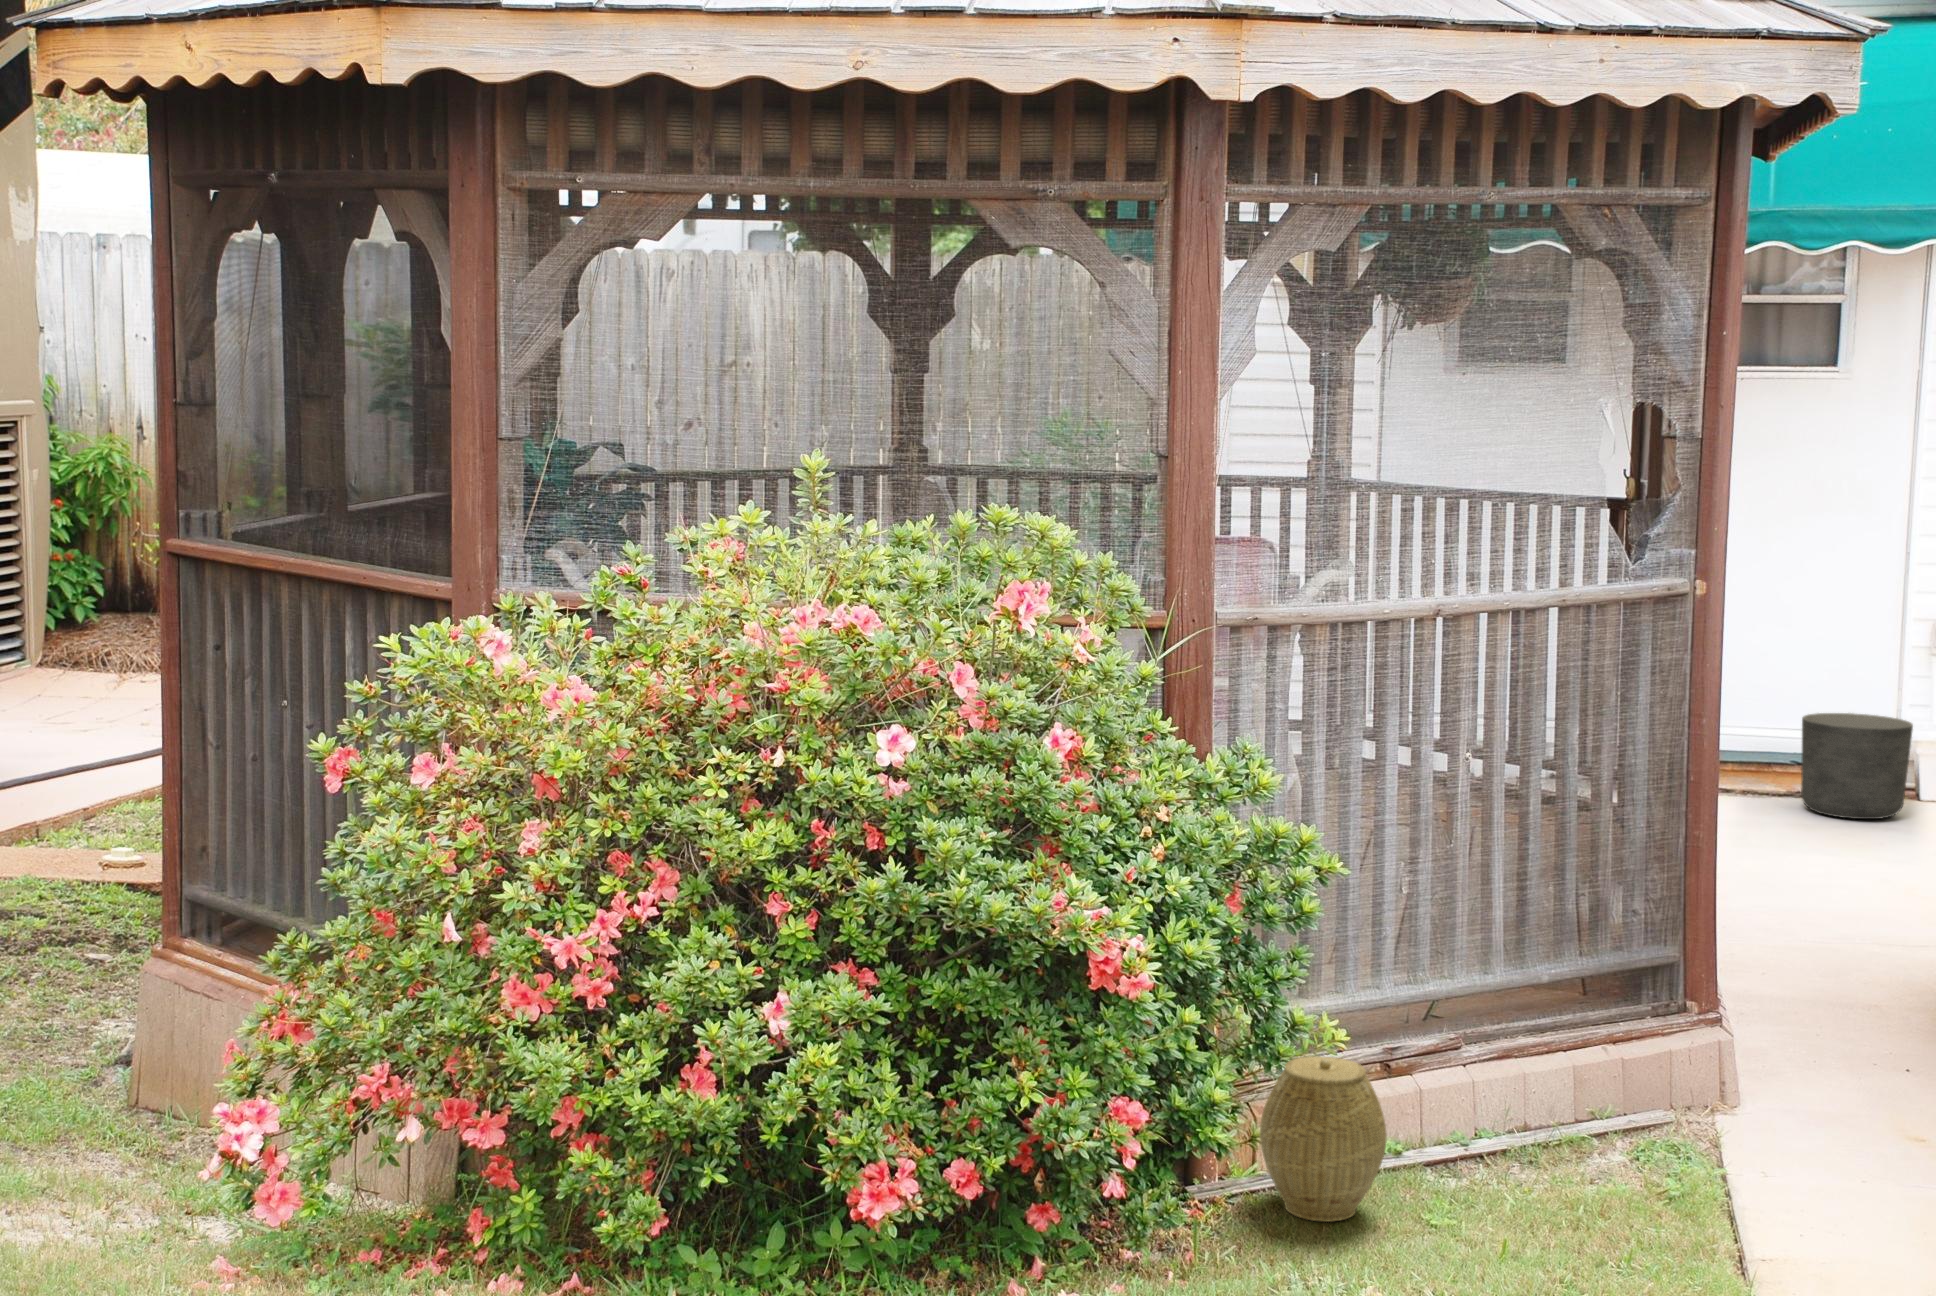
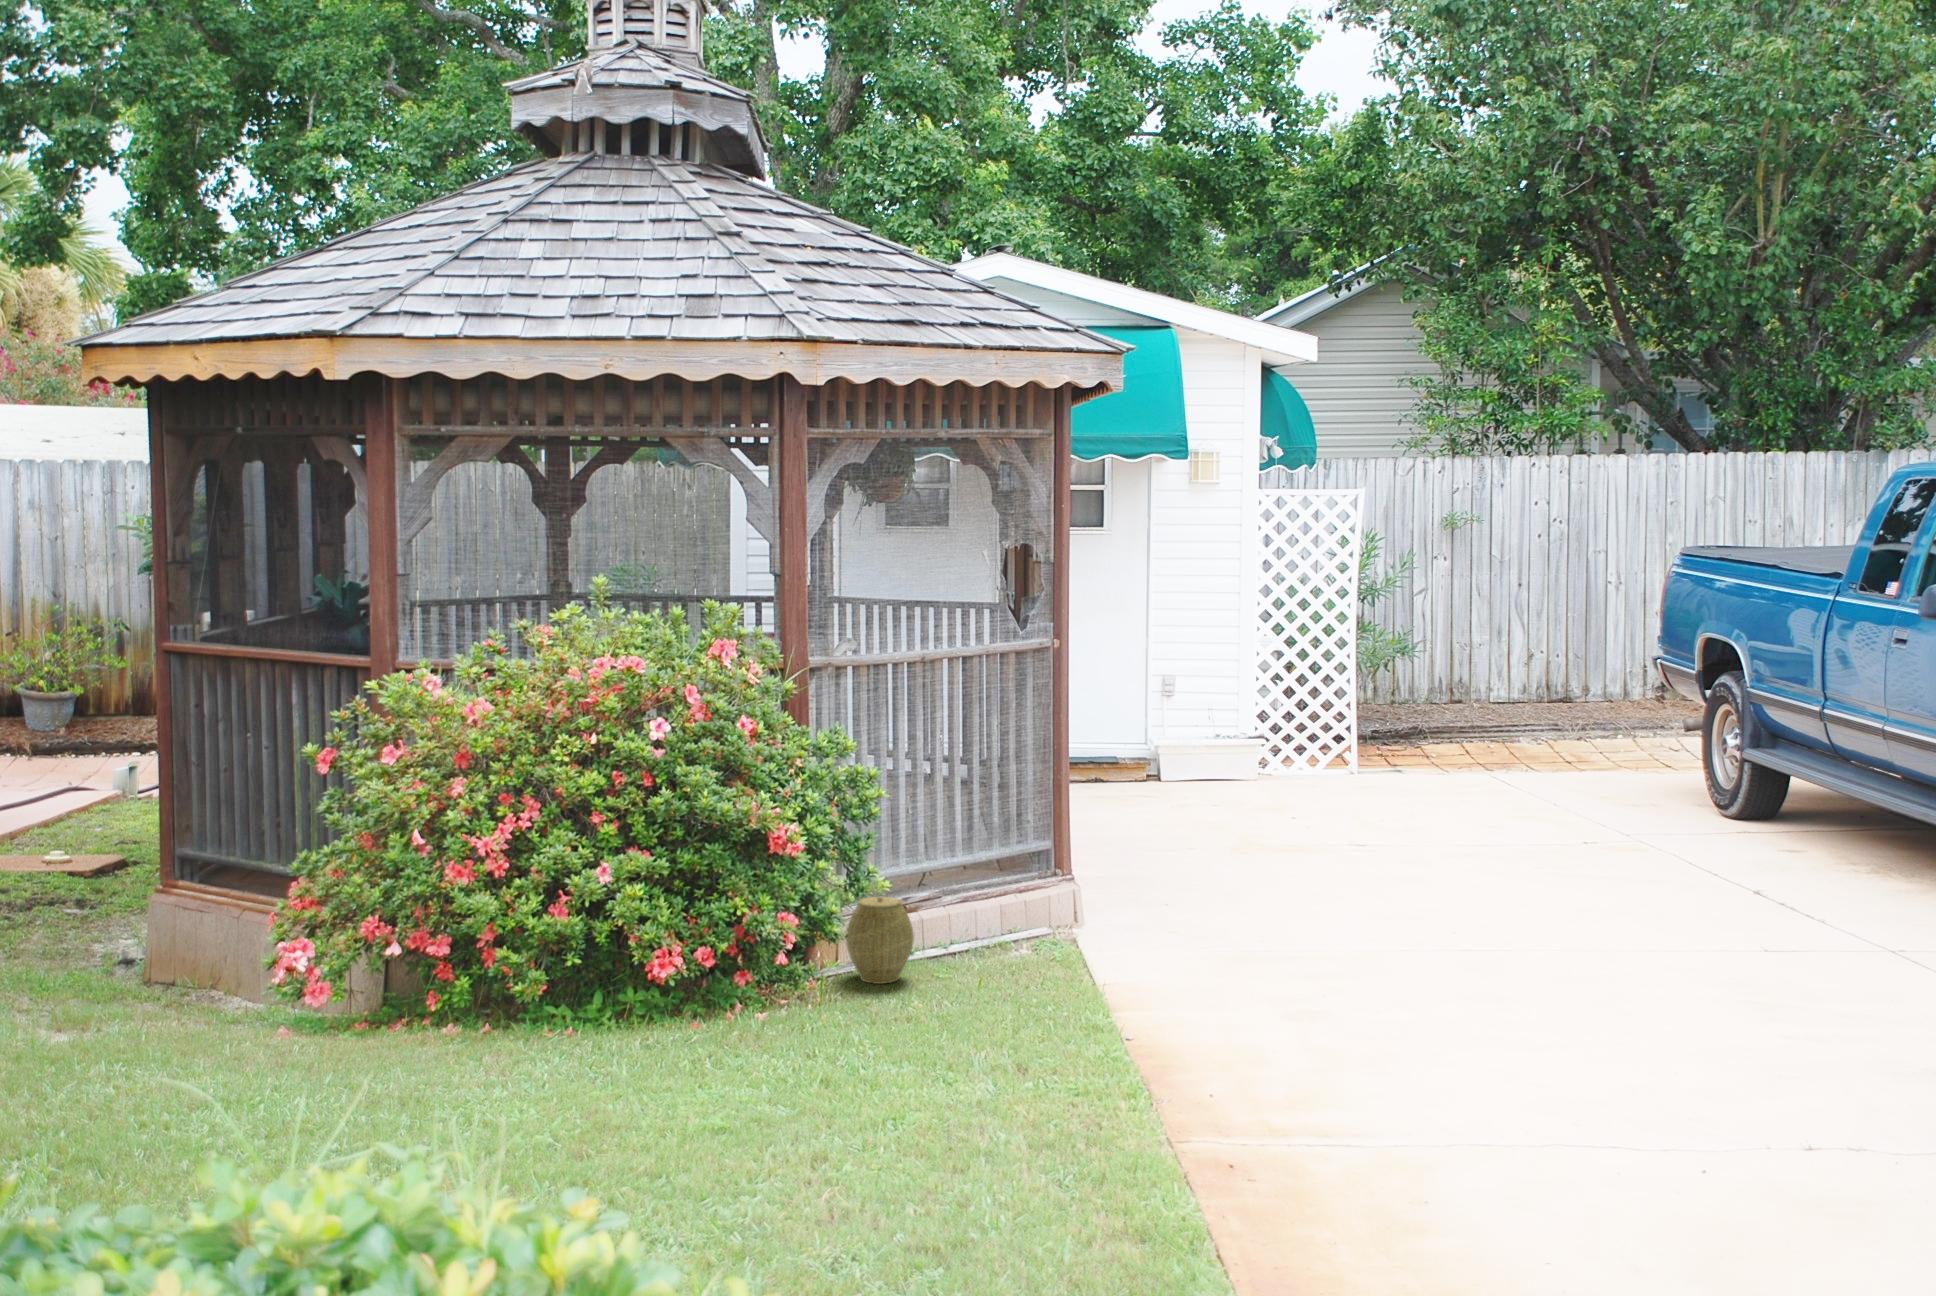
planter: present [1801,713,1913,819] -> none [1107,728,1168,789]

